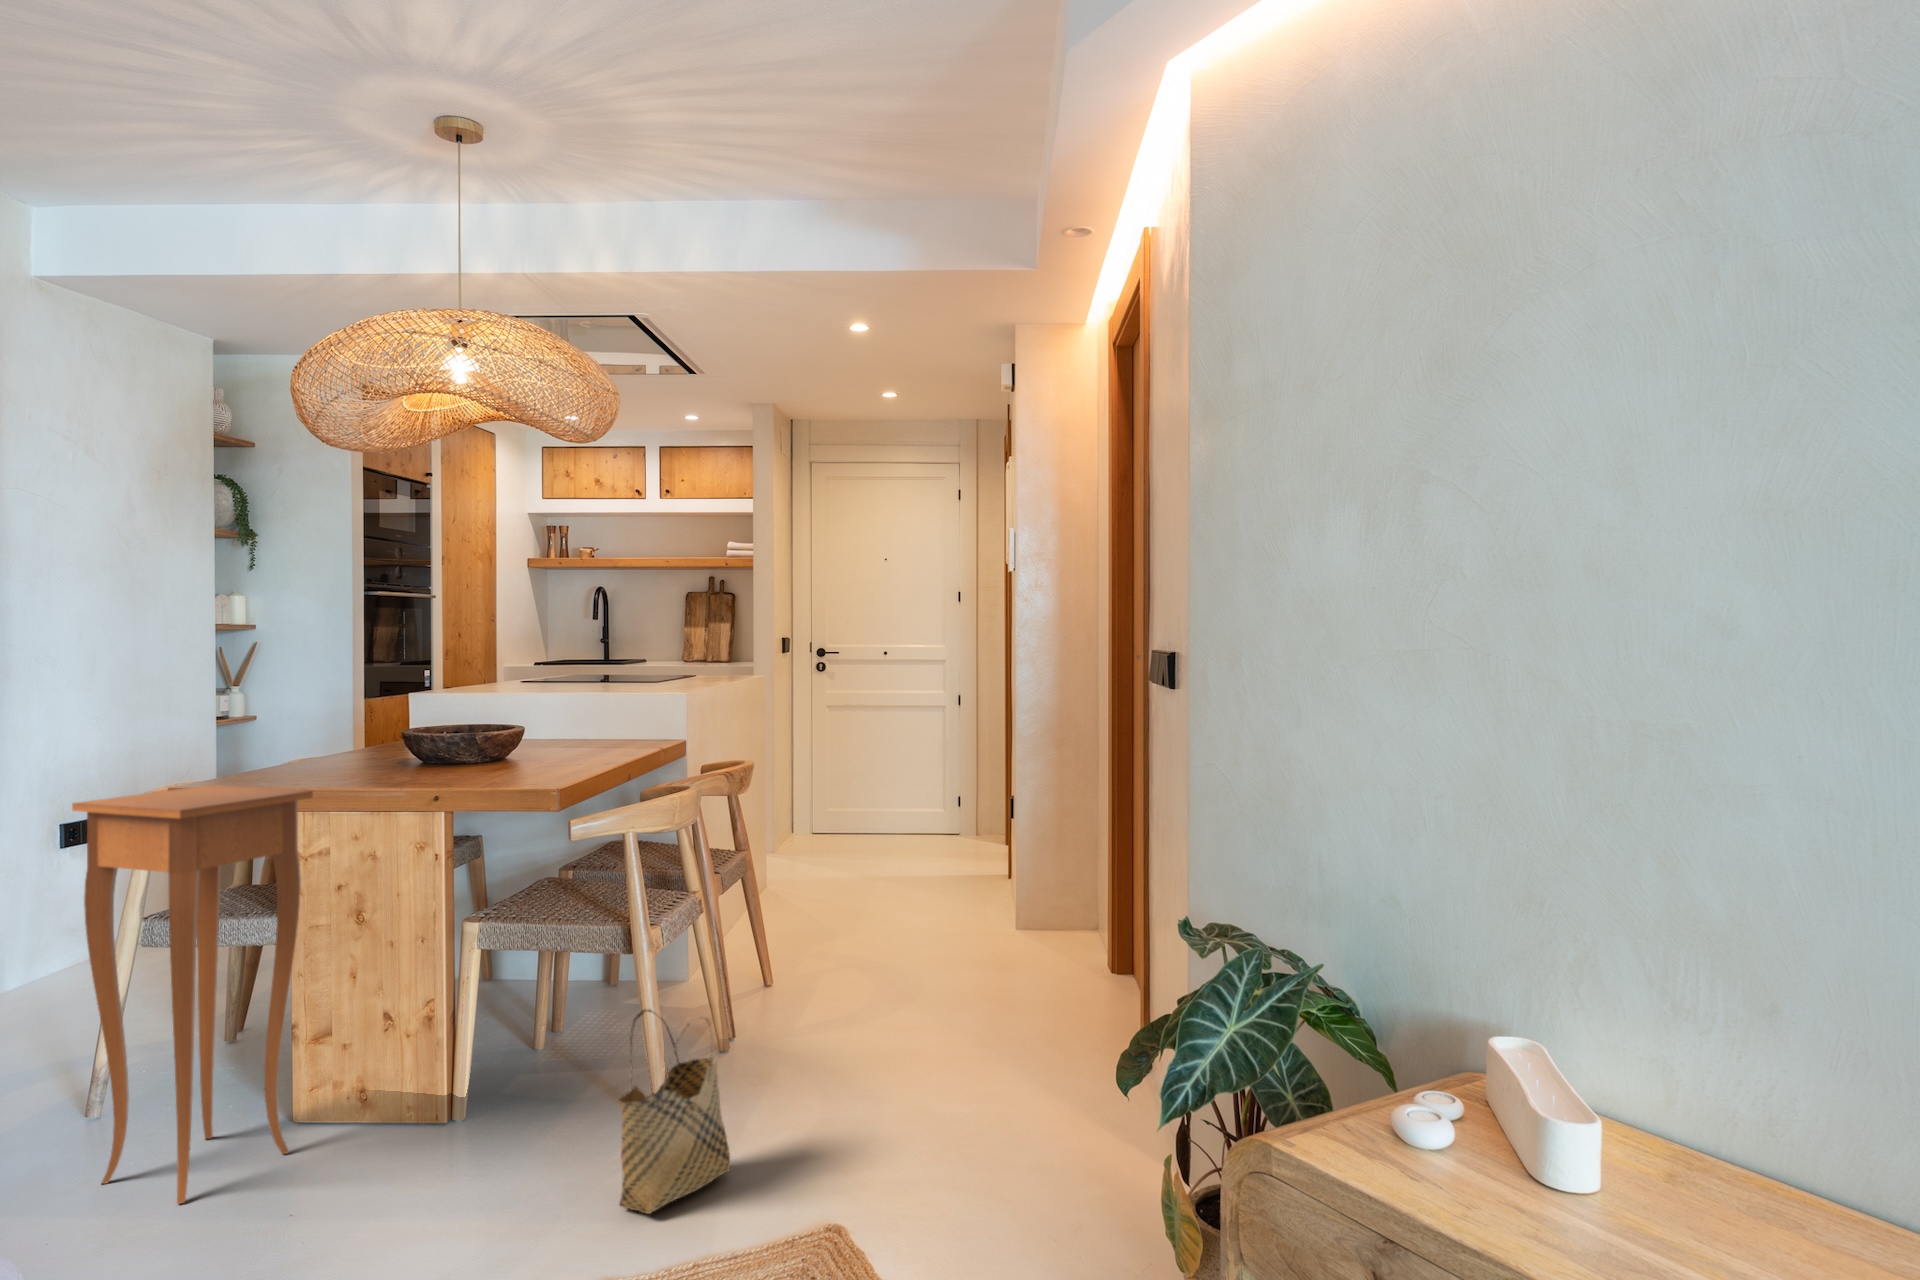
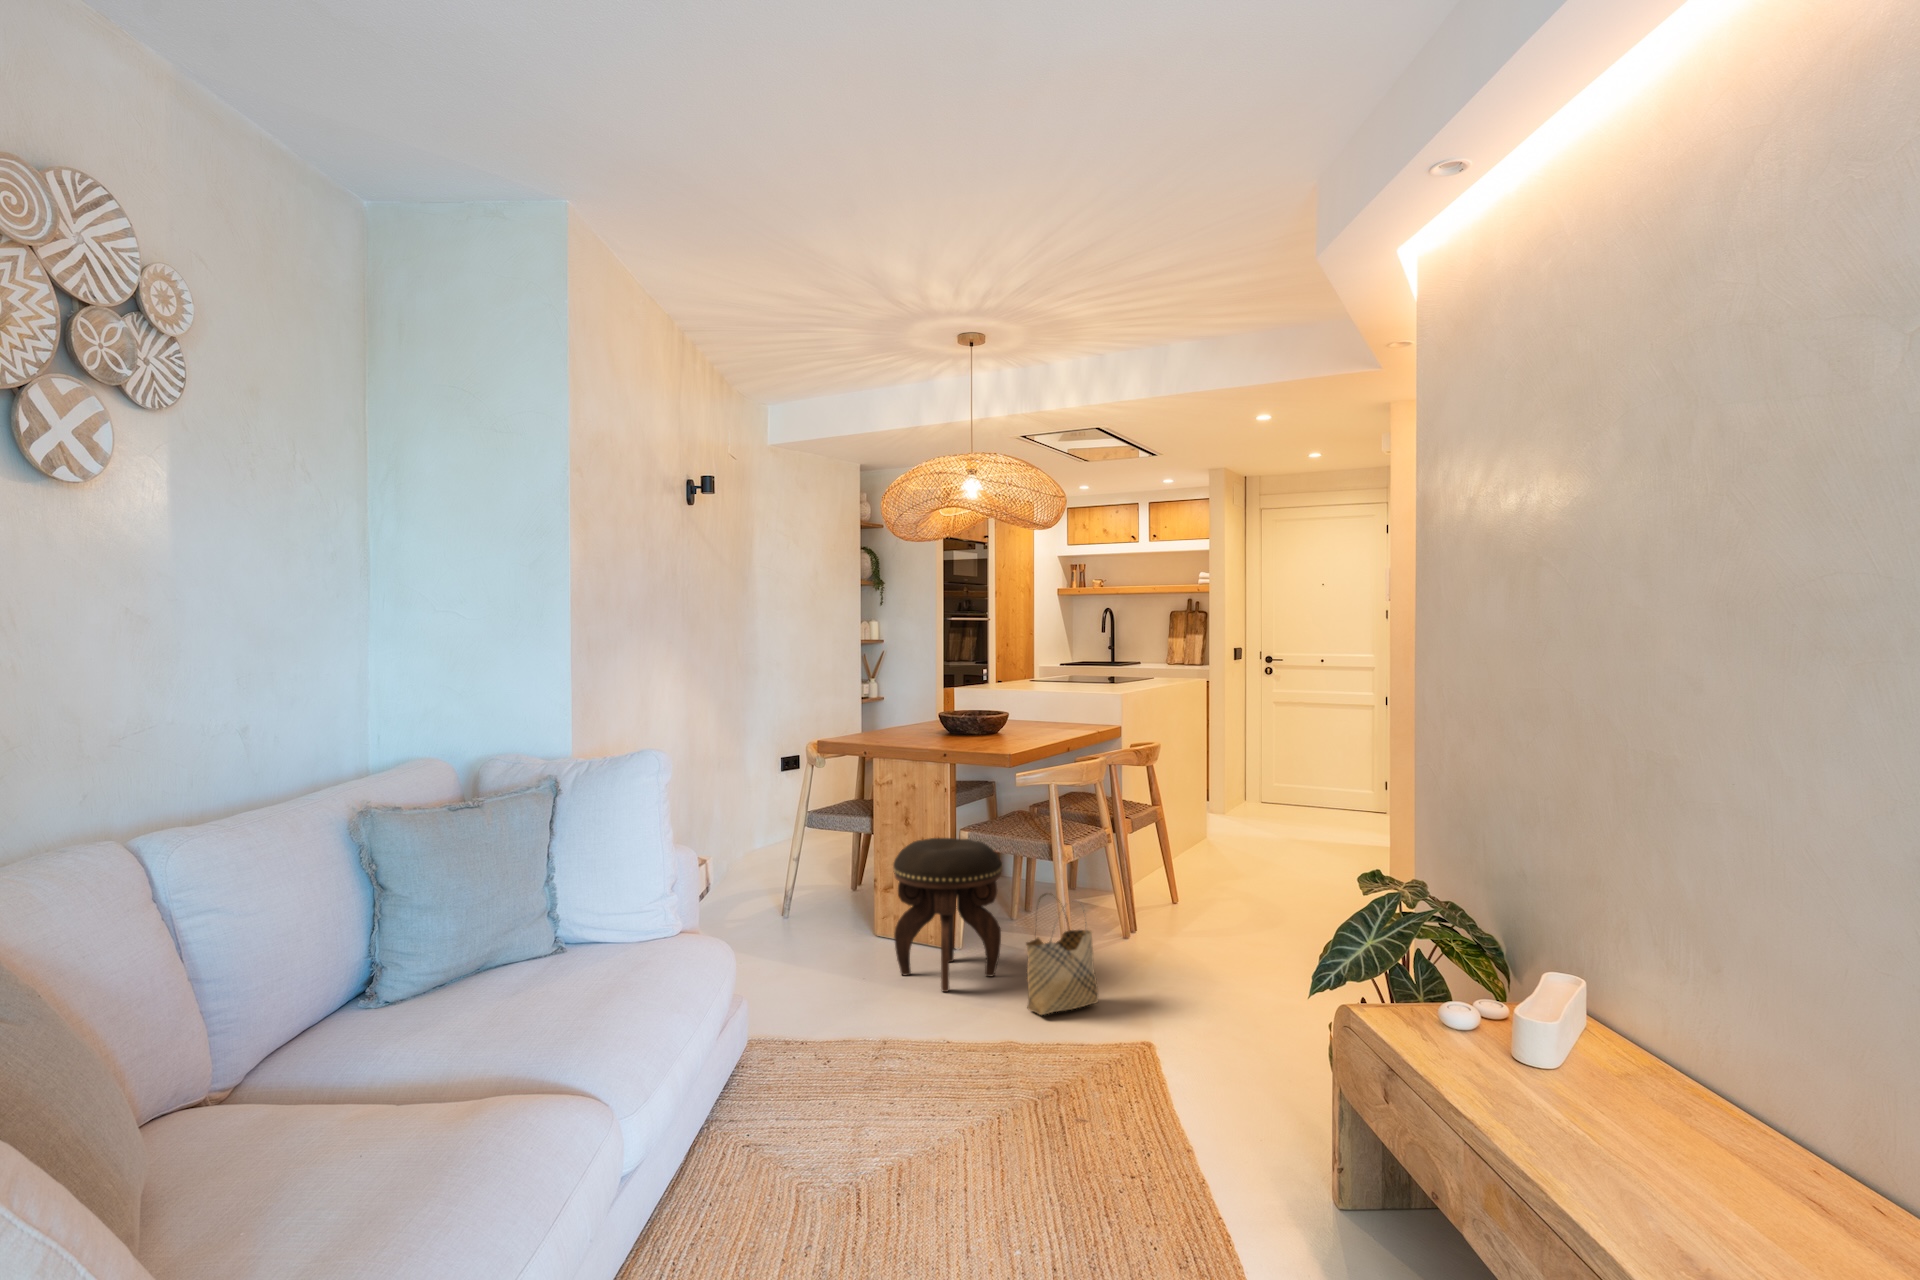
side table: present [72,785,313,1204] -> none [768,740,879,964]
footstool: none [354,936,554,1206] -> present [893,838,1002,992]

